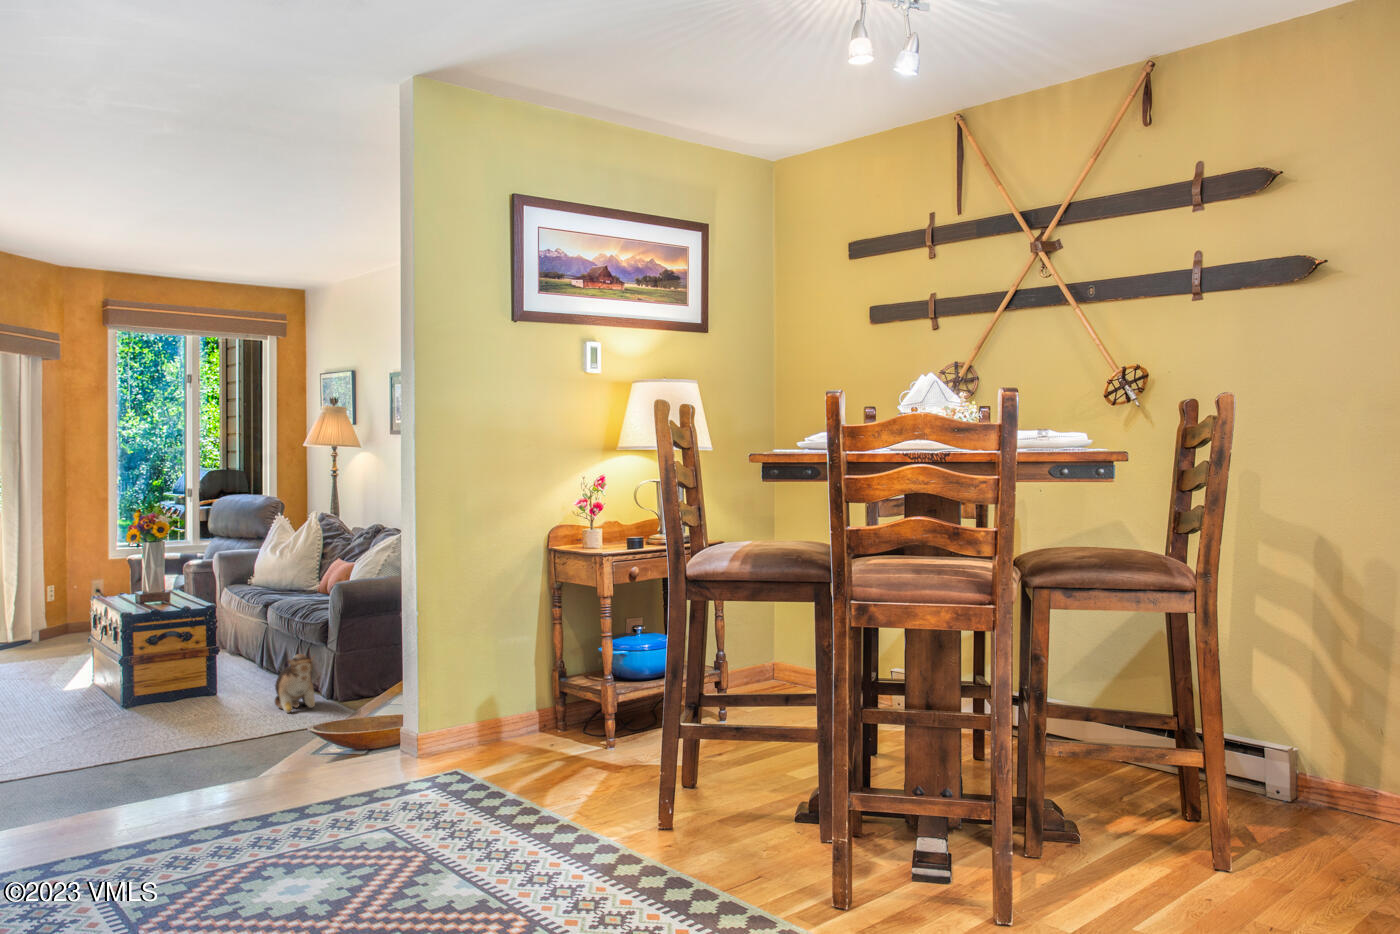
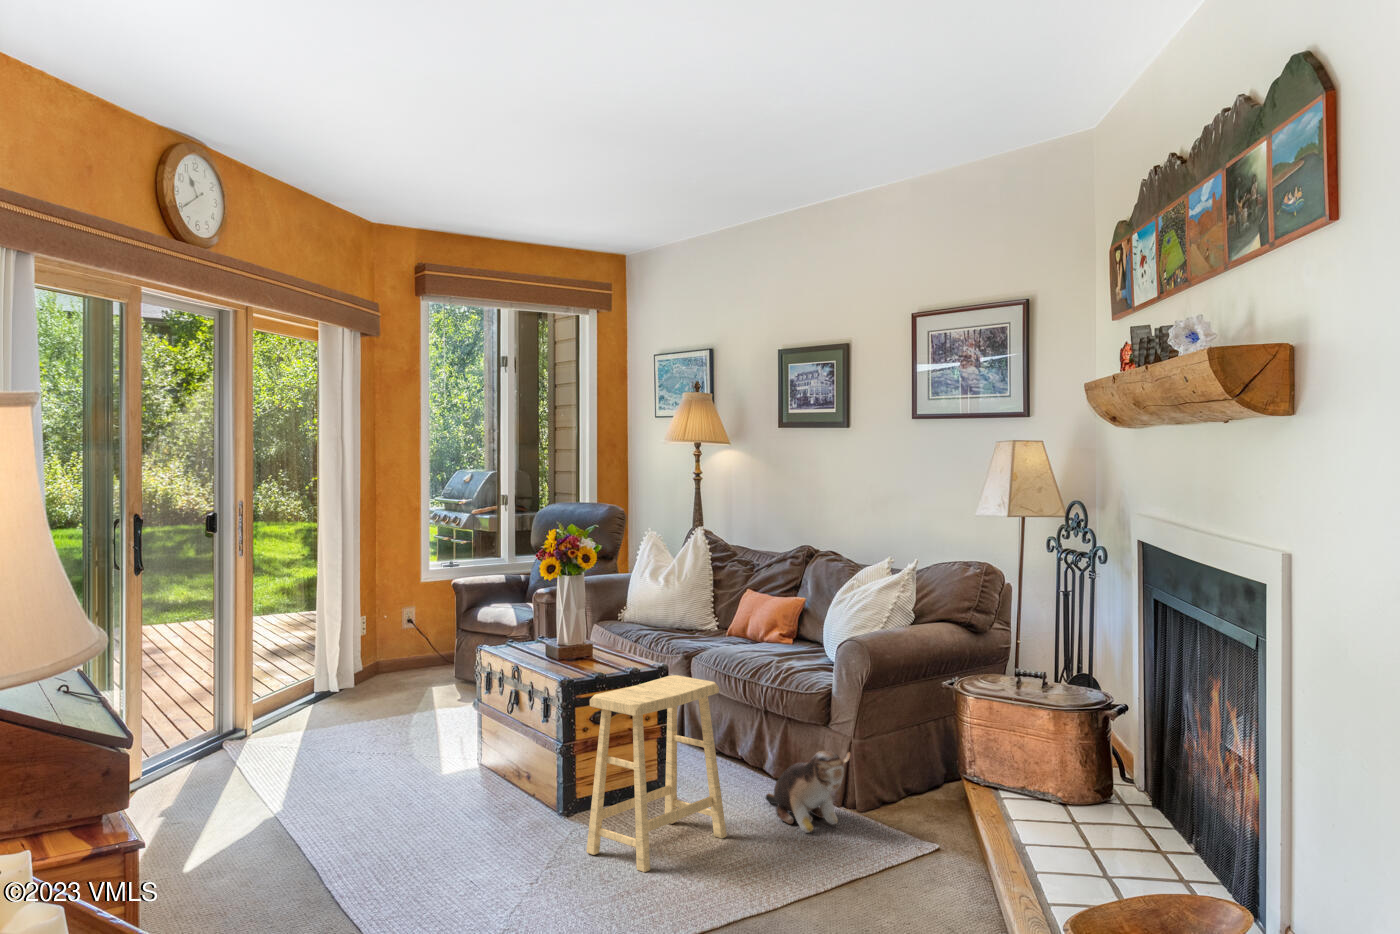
footstool: none [112,604,227,736] -> present [586,675,727,872]

